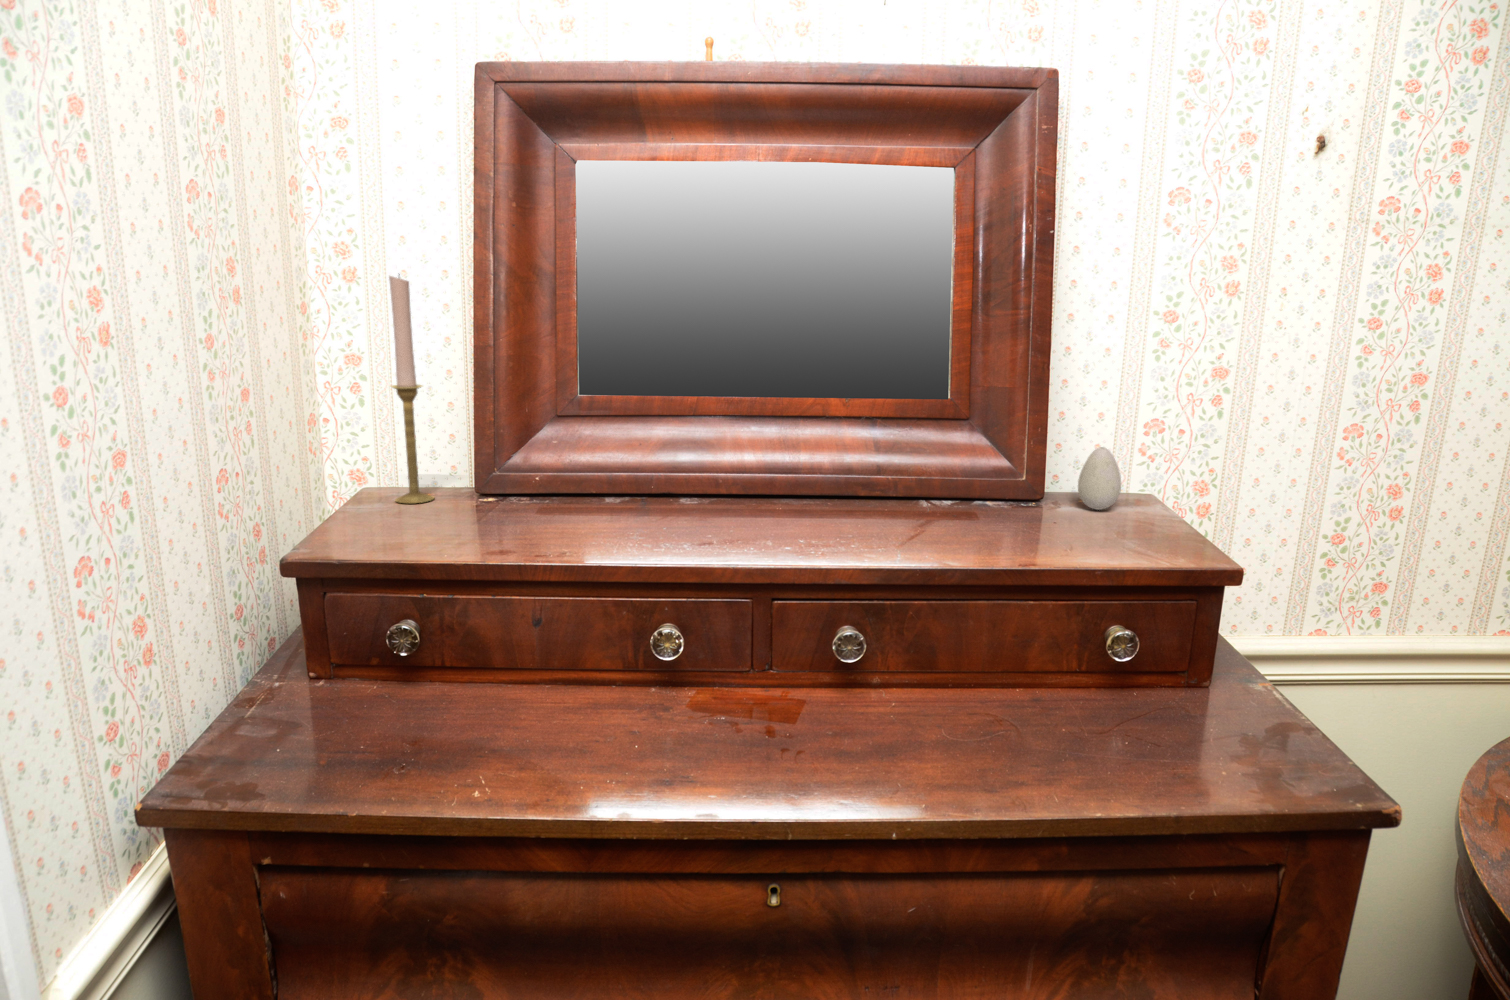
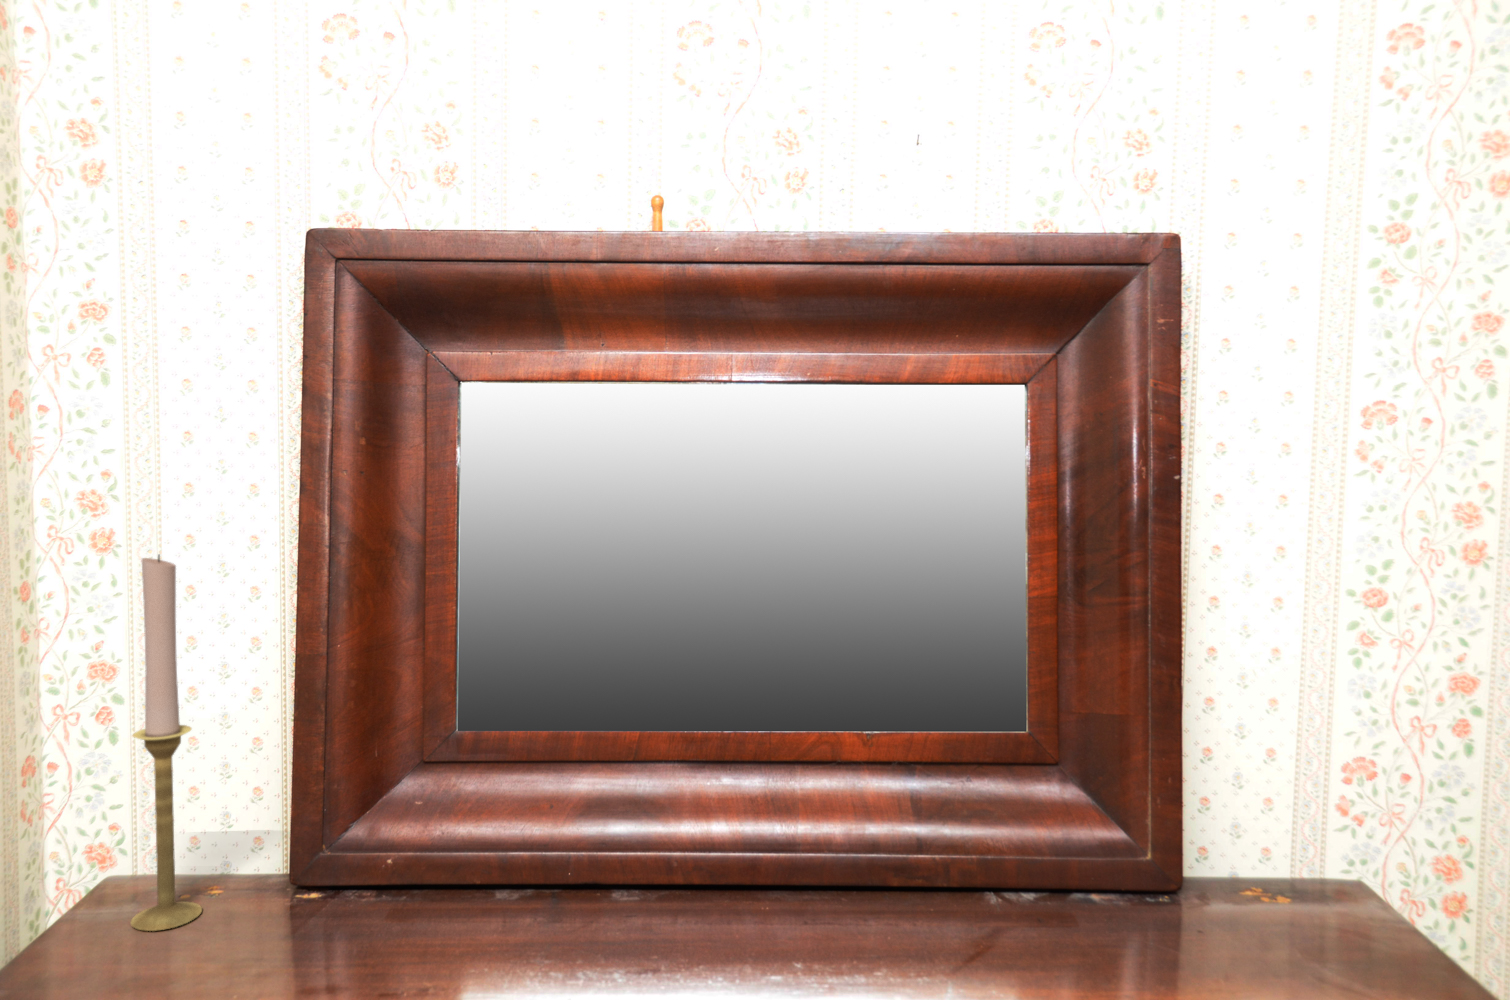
decorative egg: present [1078,447,1121,510] -> none [1266,830,1342,936]

